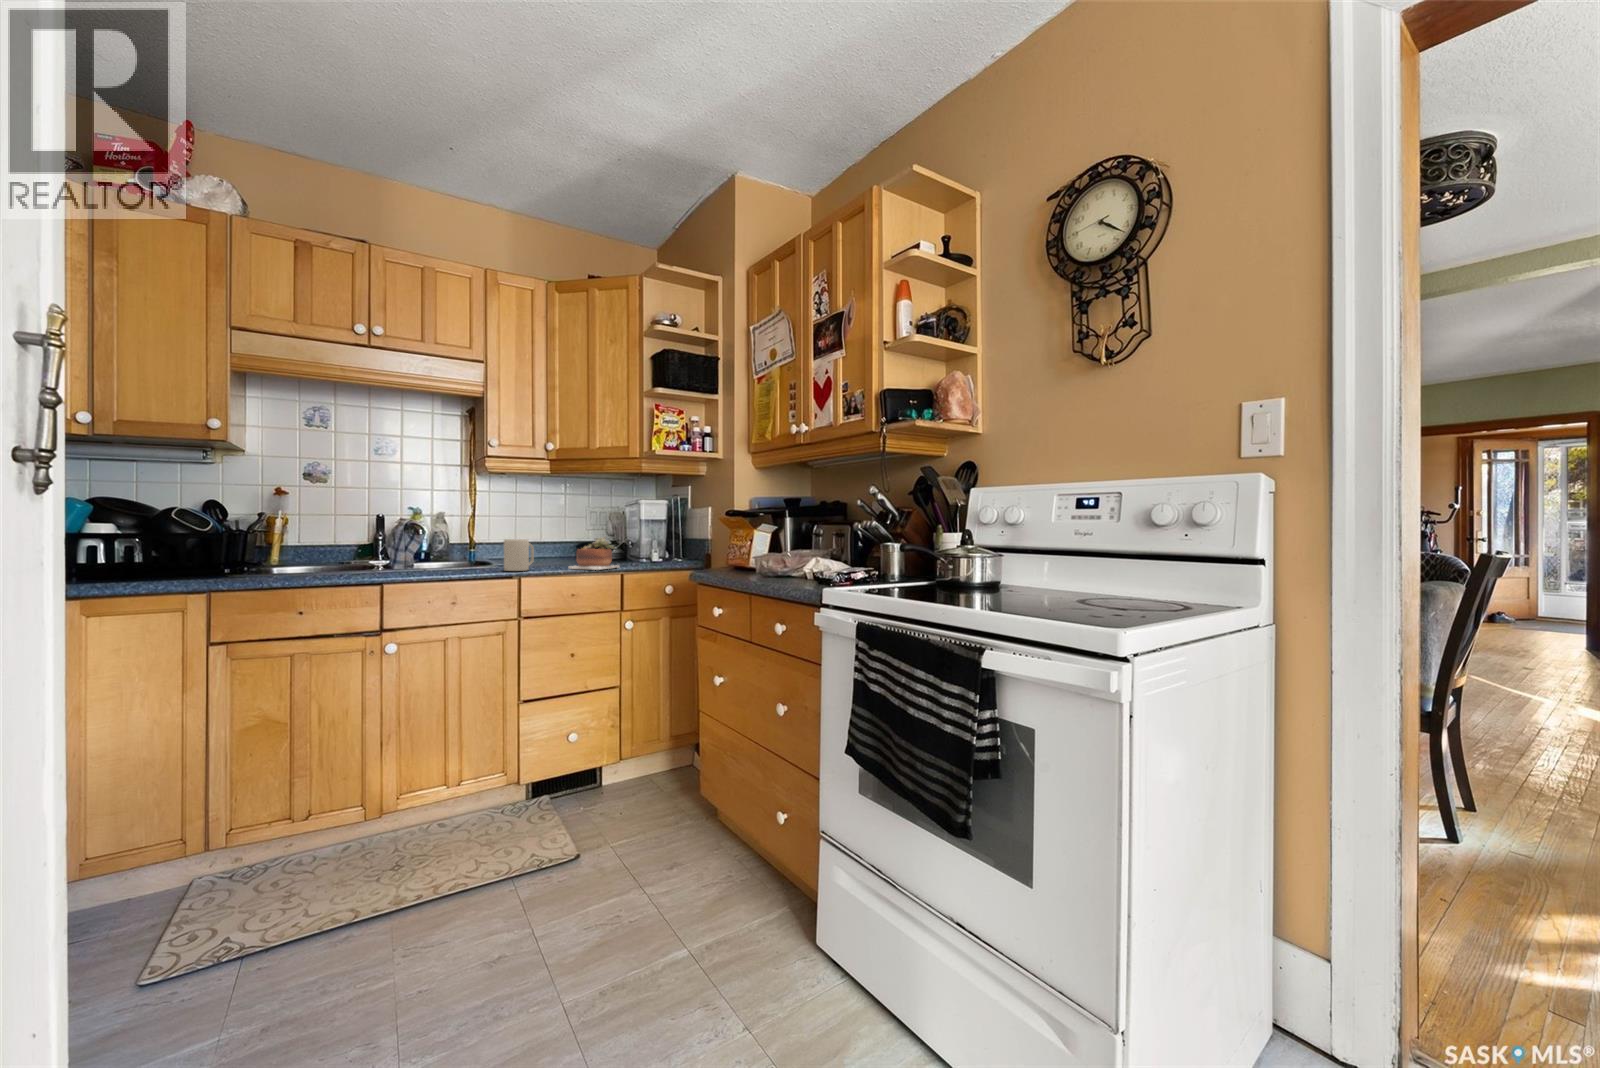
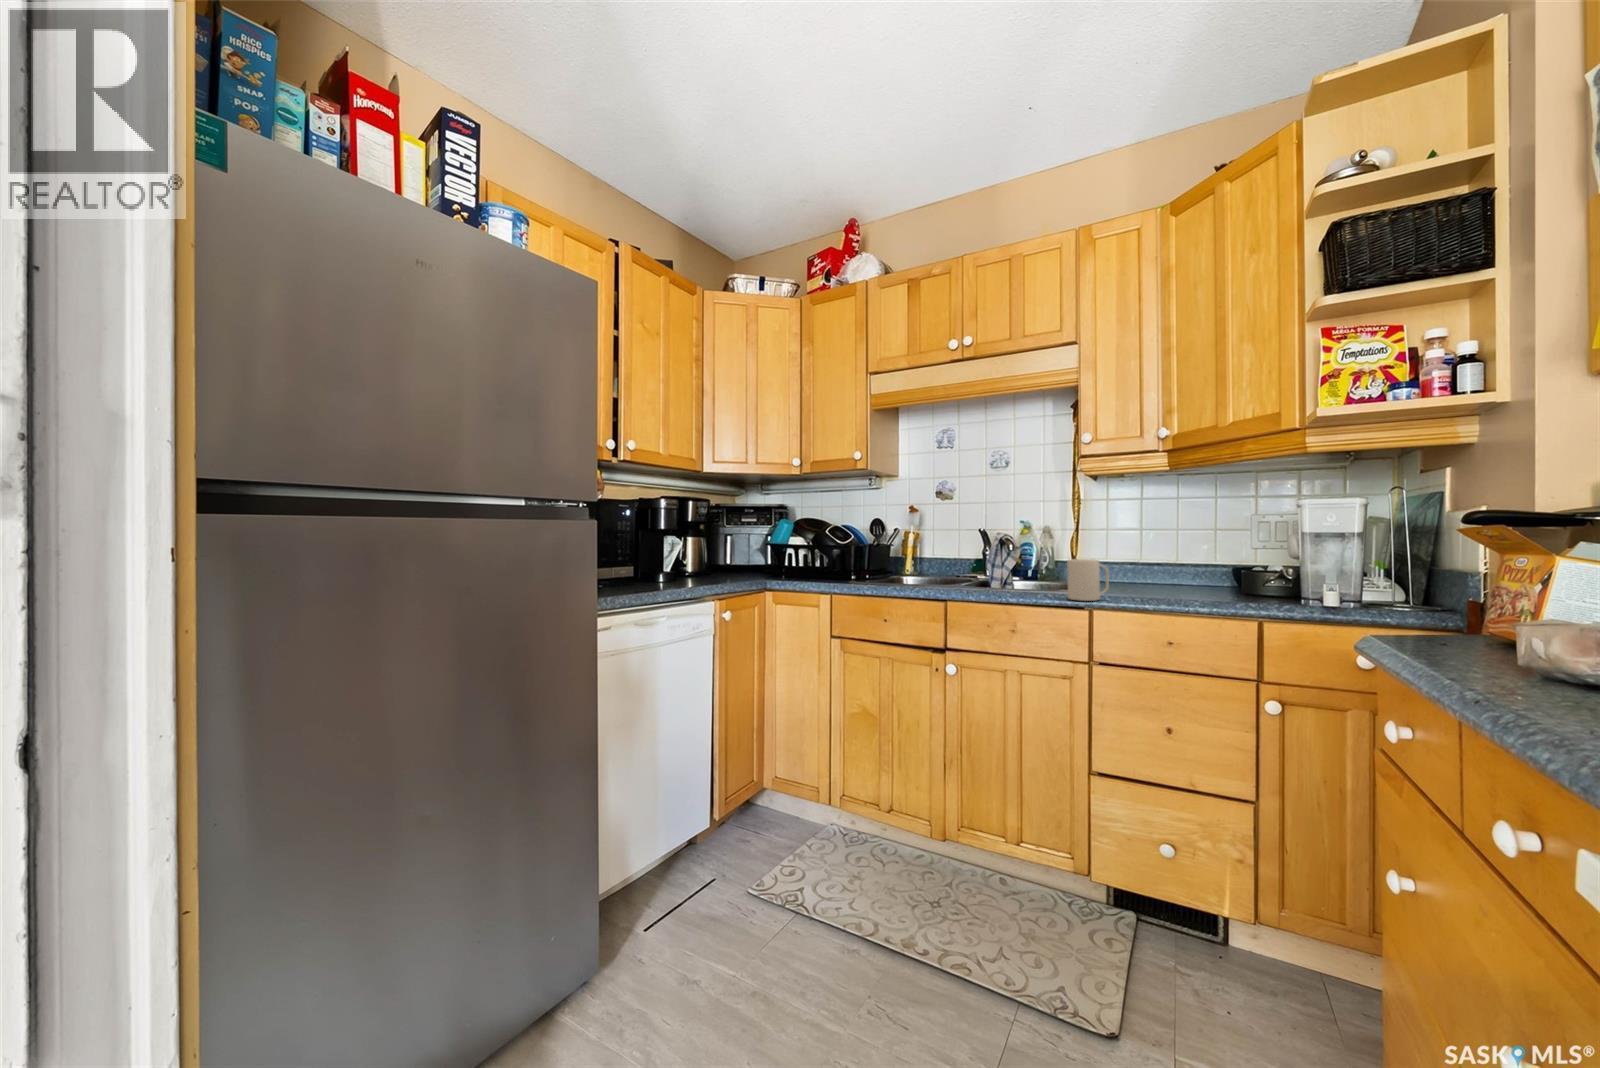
succulent plant: present [568,537,619,570] -> none [1157,558,1248,609]

